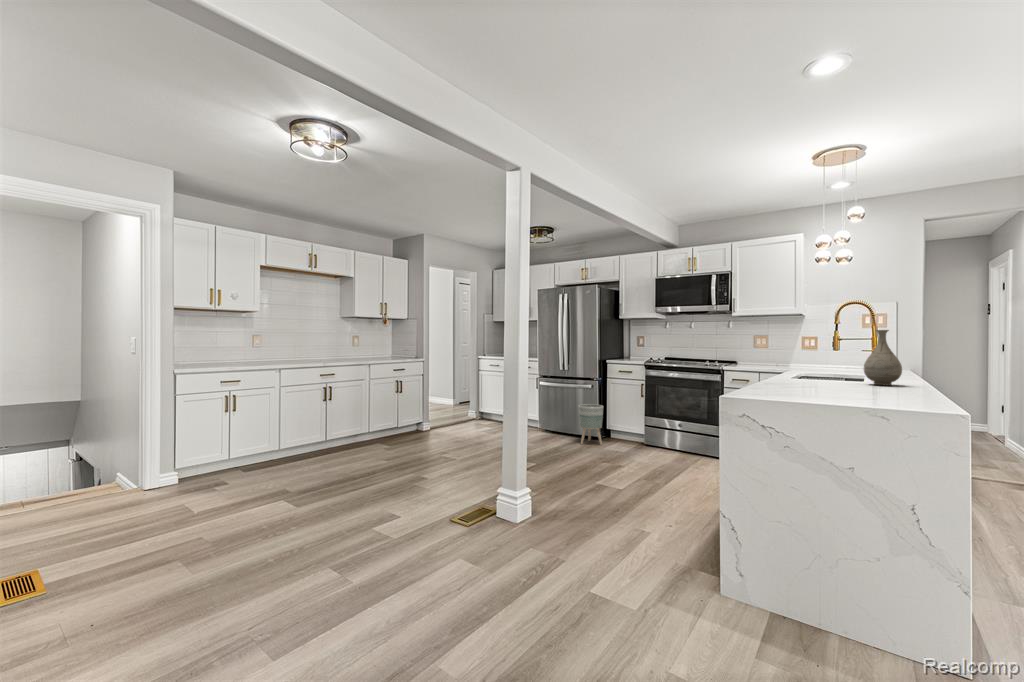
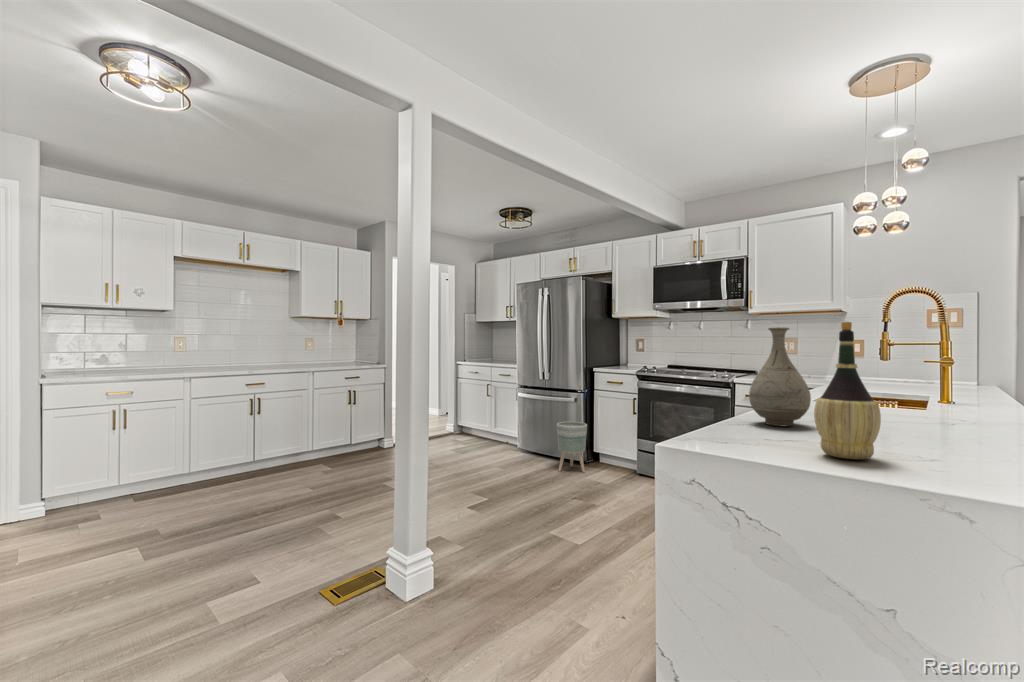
wine bottle: none [810,328,845,399] -> present [814,322,881,459]
vase: present [864,330,902,385] -> present [749,327,811,426]

